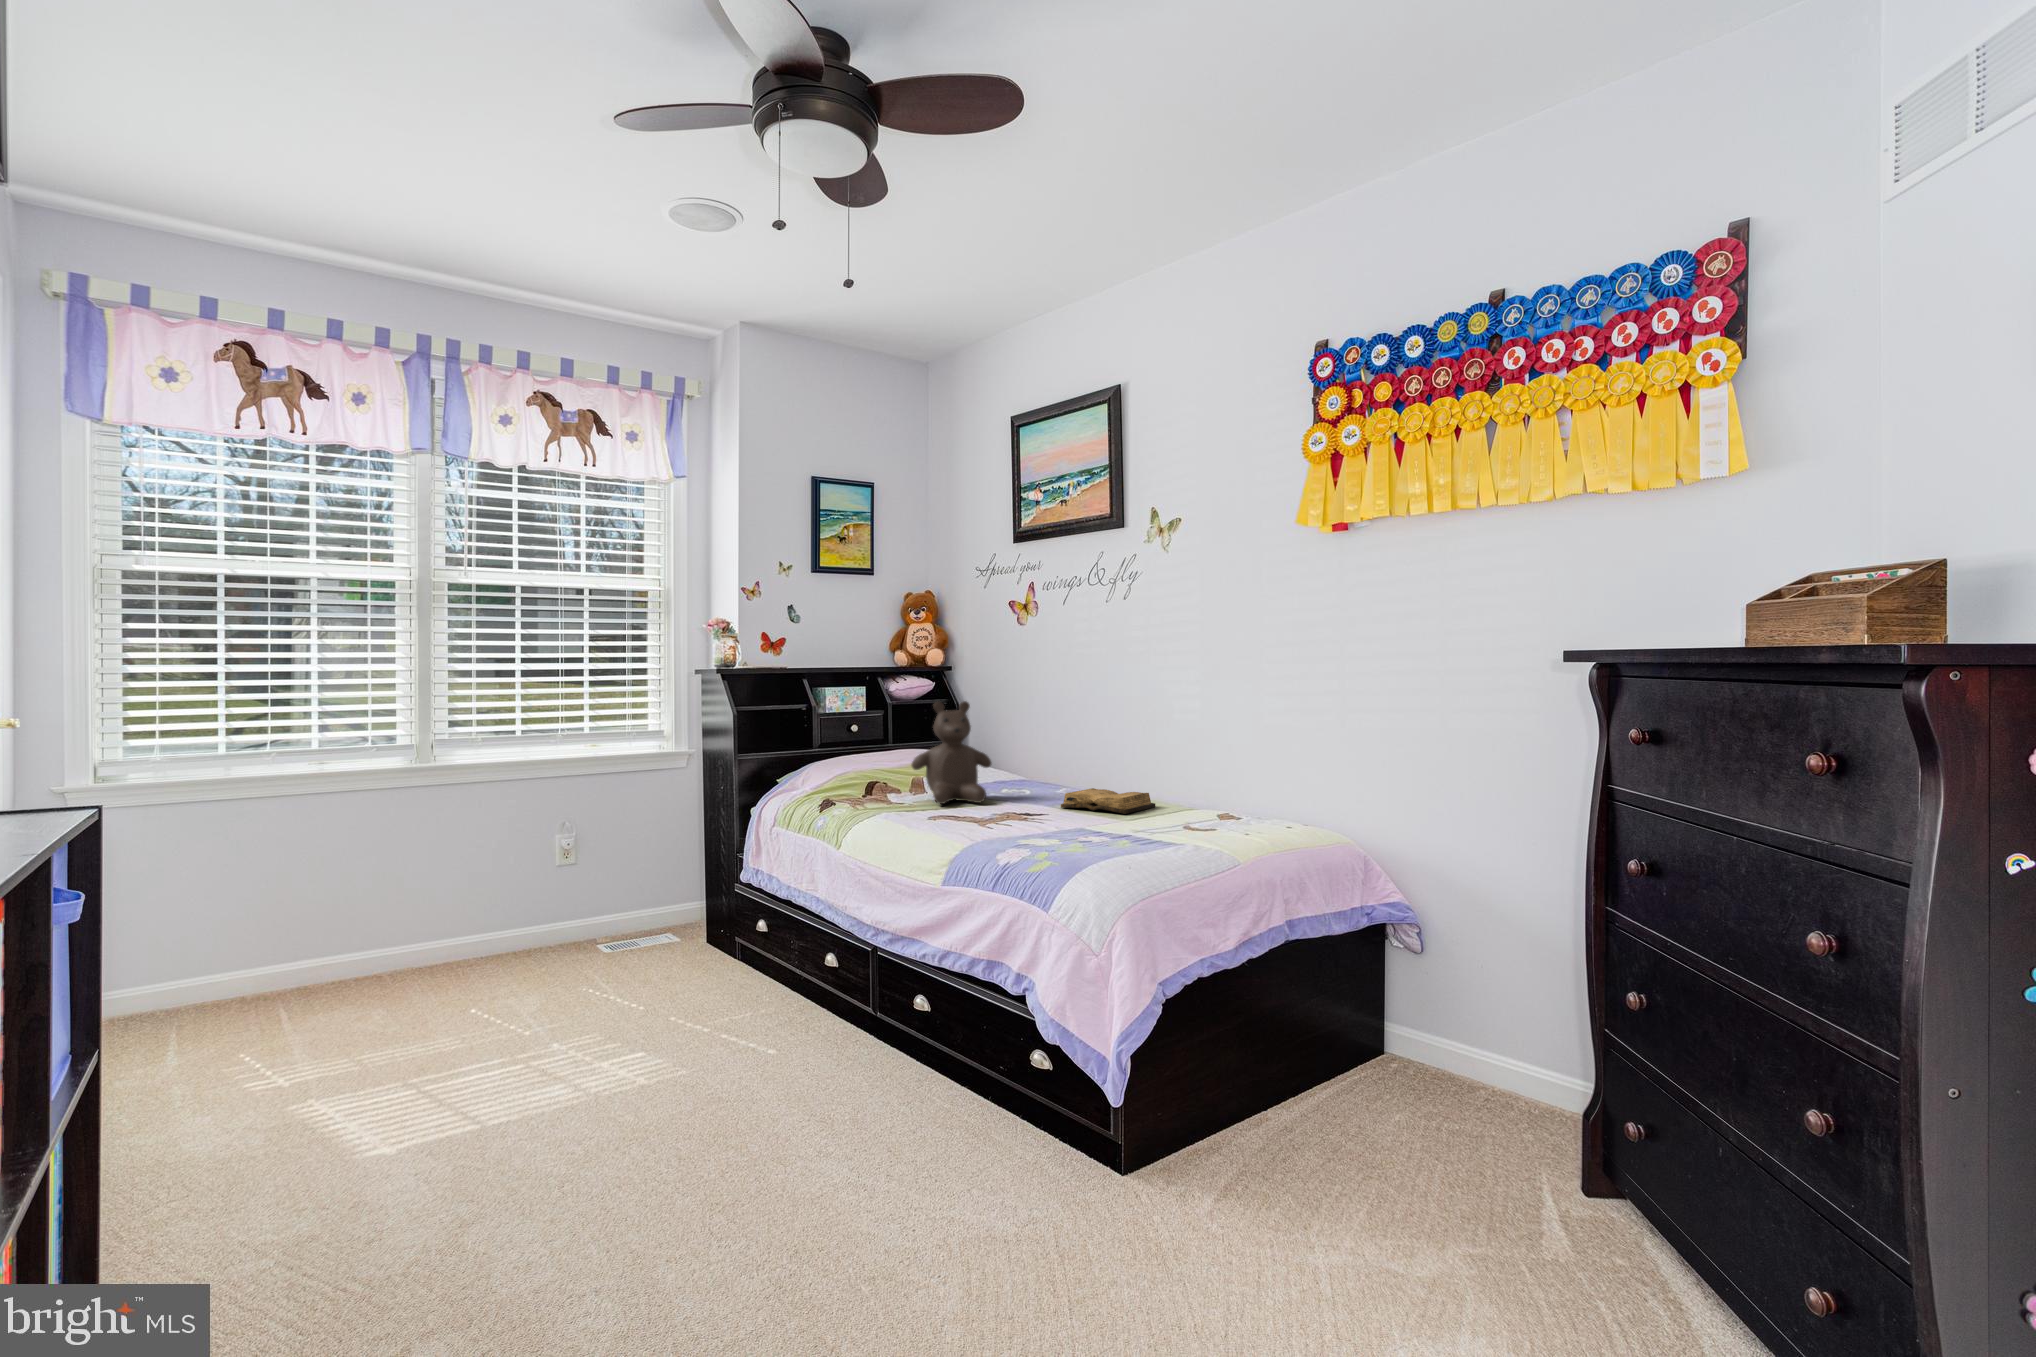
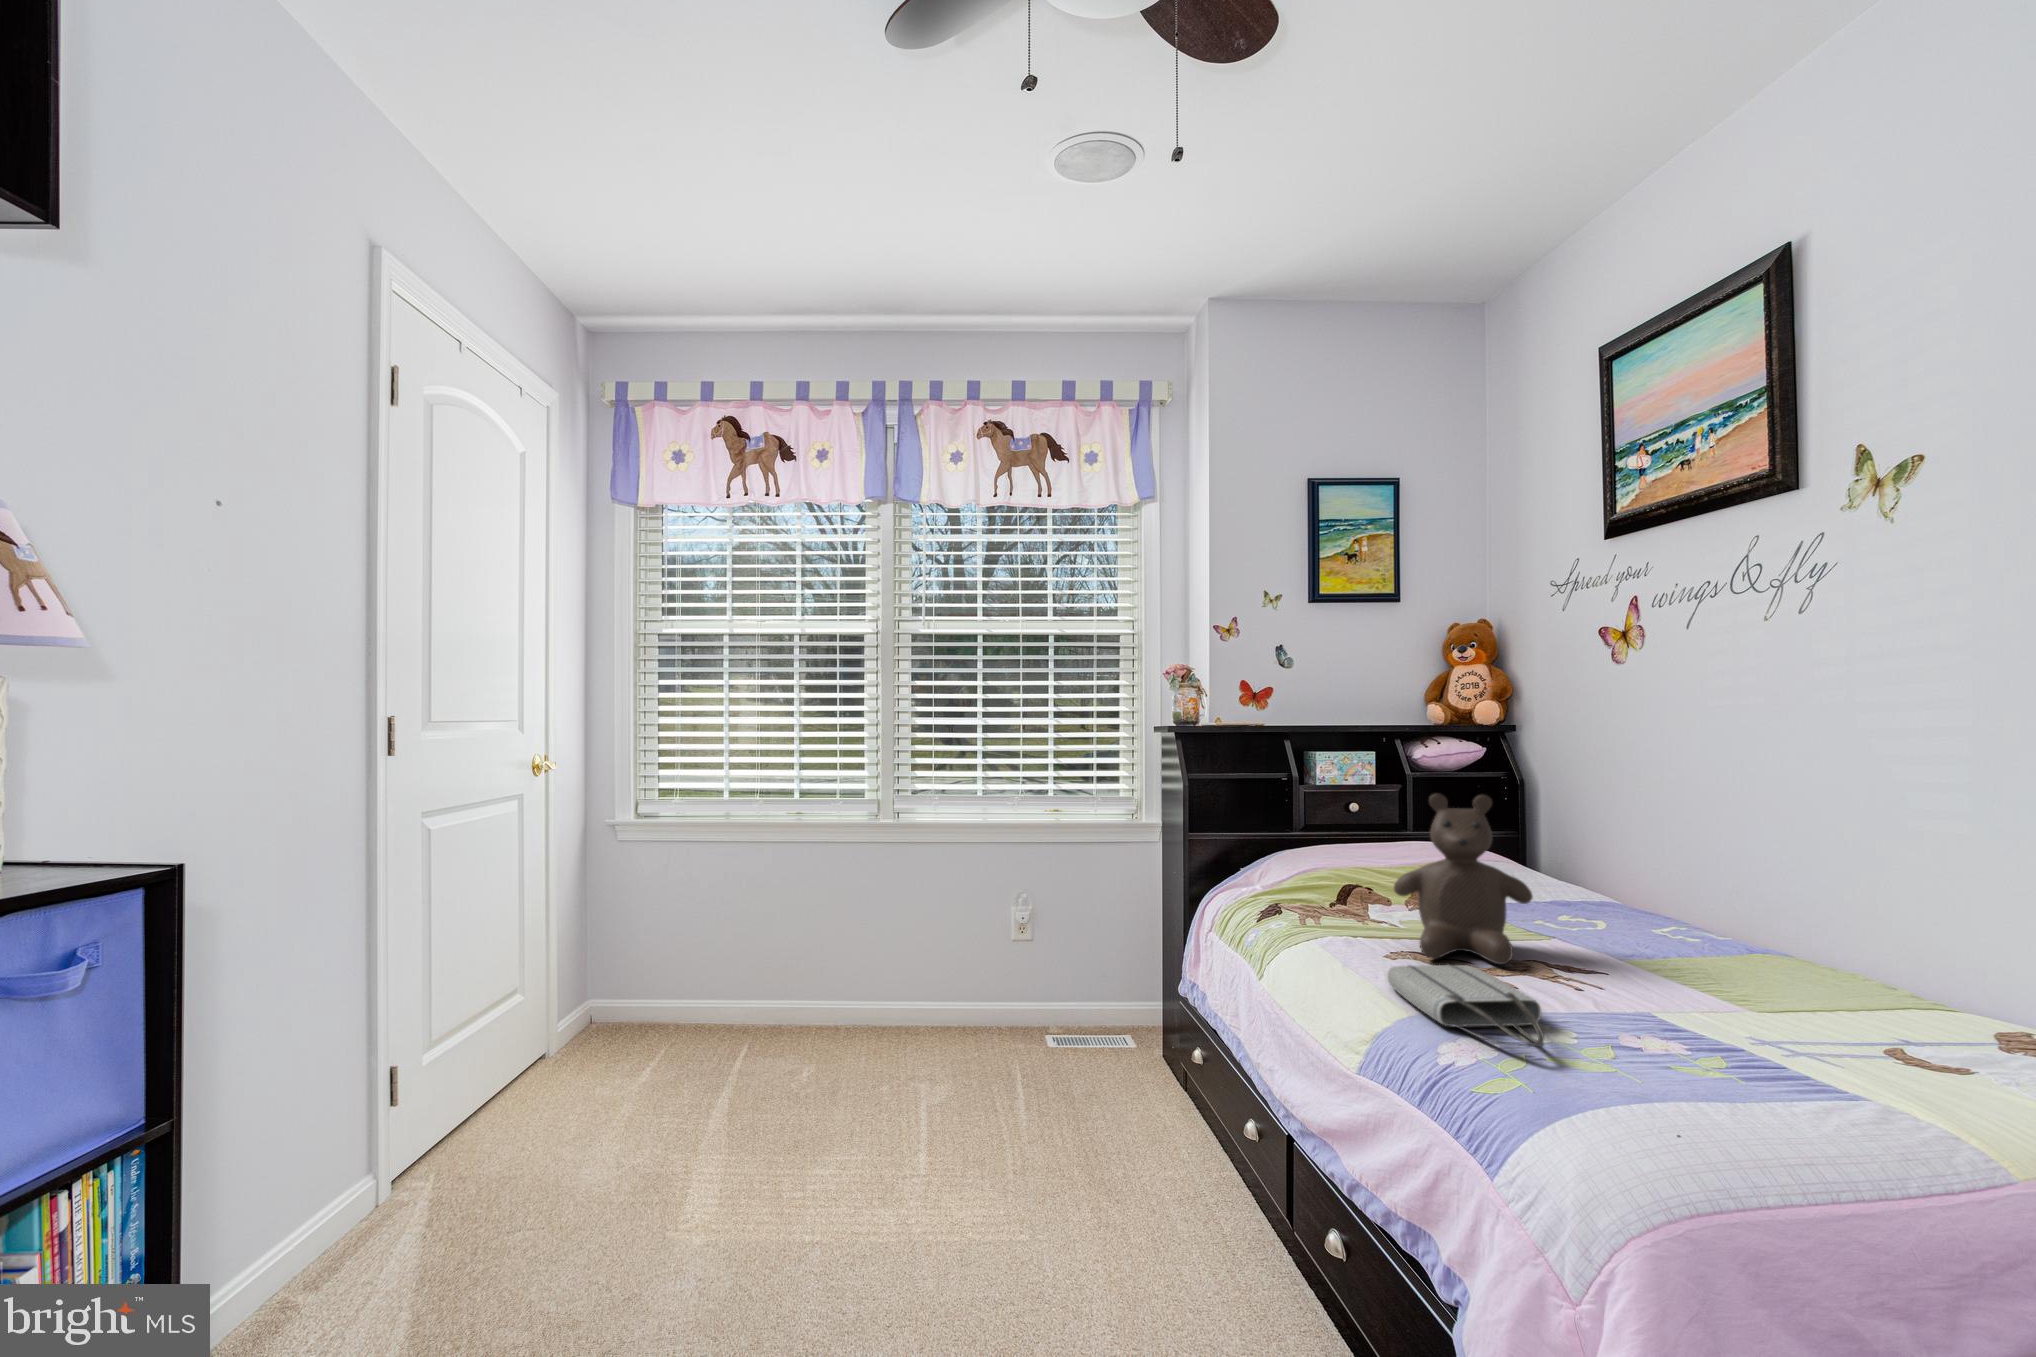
diary: present [1061,788,1155,814] -> none [1650,968,1871,1045]
tote bag: none [927,800,1028,827] -> present [1387,964,1544,1047]

